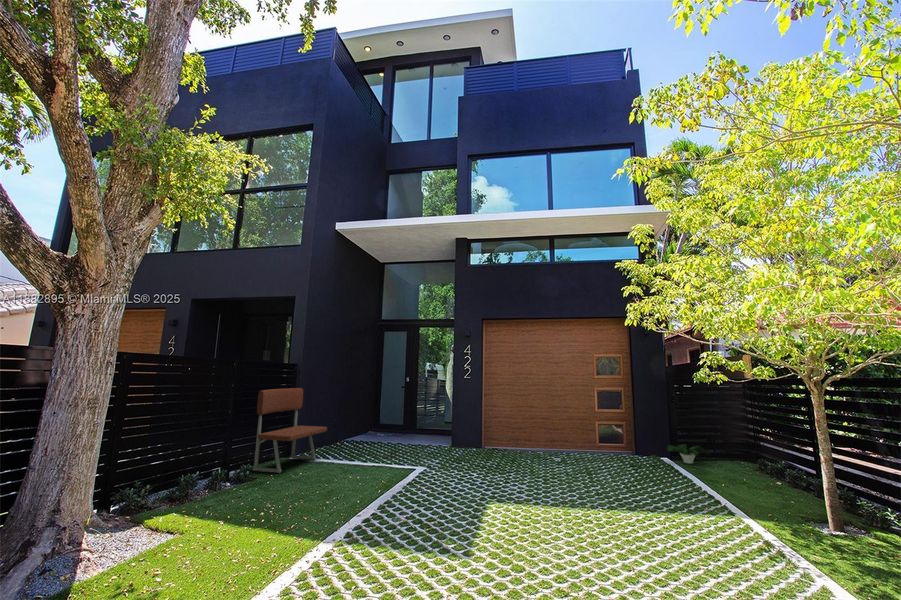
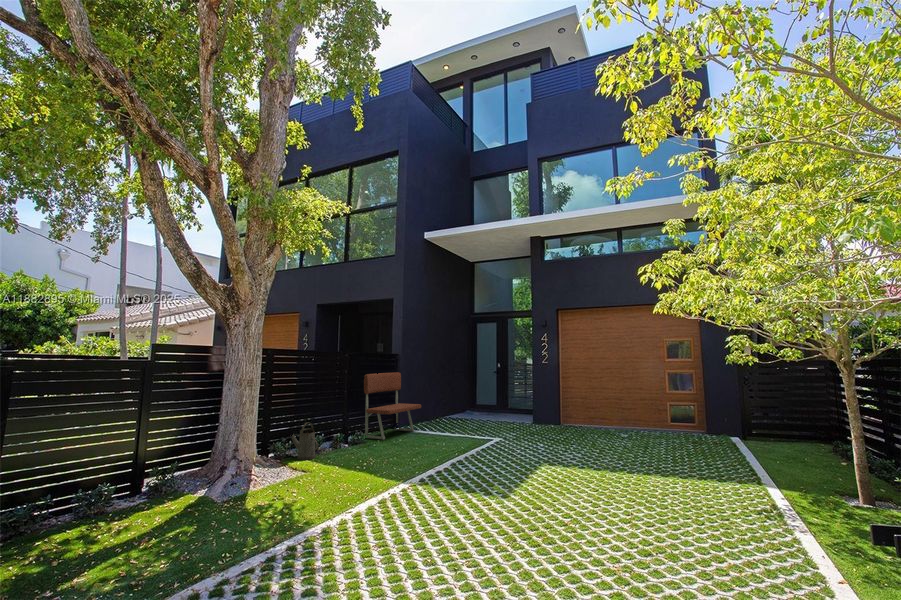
potted plant: present [667,444,709,463] -> none [760,424,809,444]
watering can: none [144,457,191,511] -> present [290,422,318,460]

